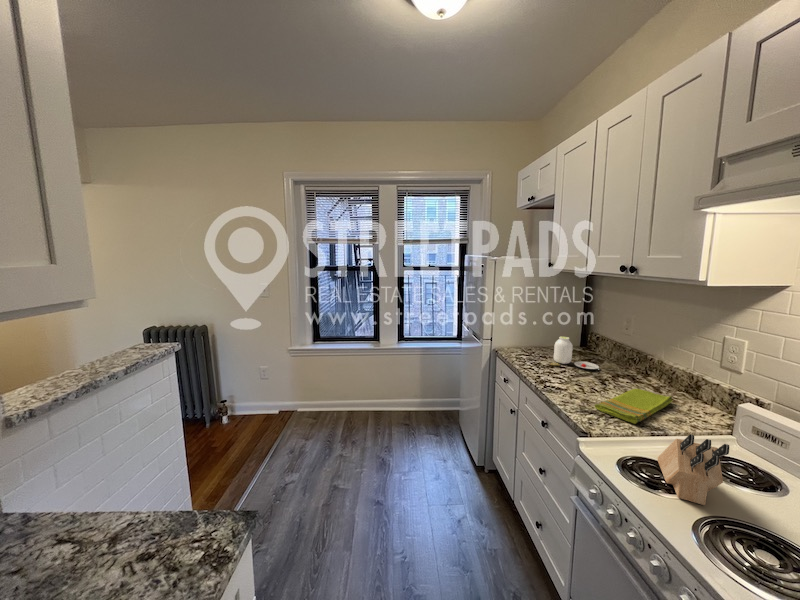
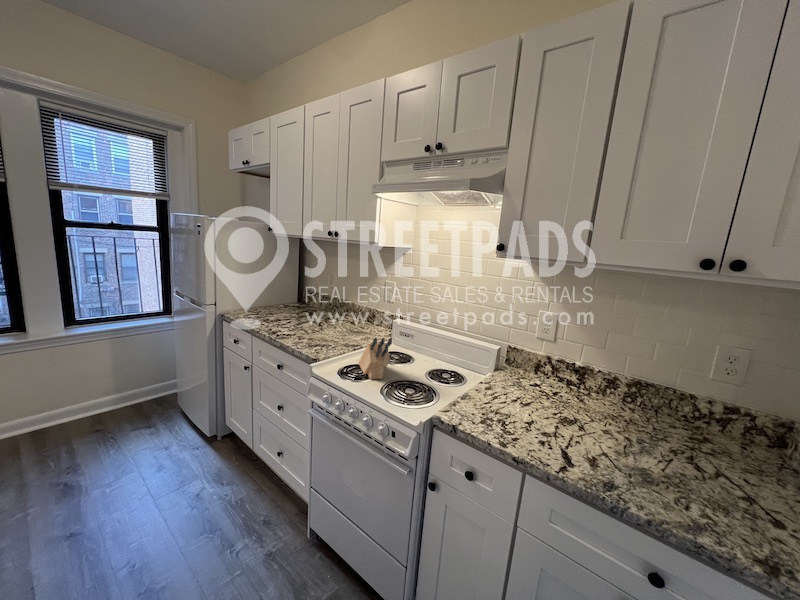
jar: present [550,337,599,369] -> none [277,293,316,319]
dish towel: present [595,389,673,424] -> none [317,324,362,347]

